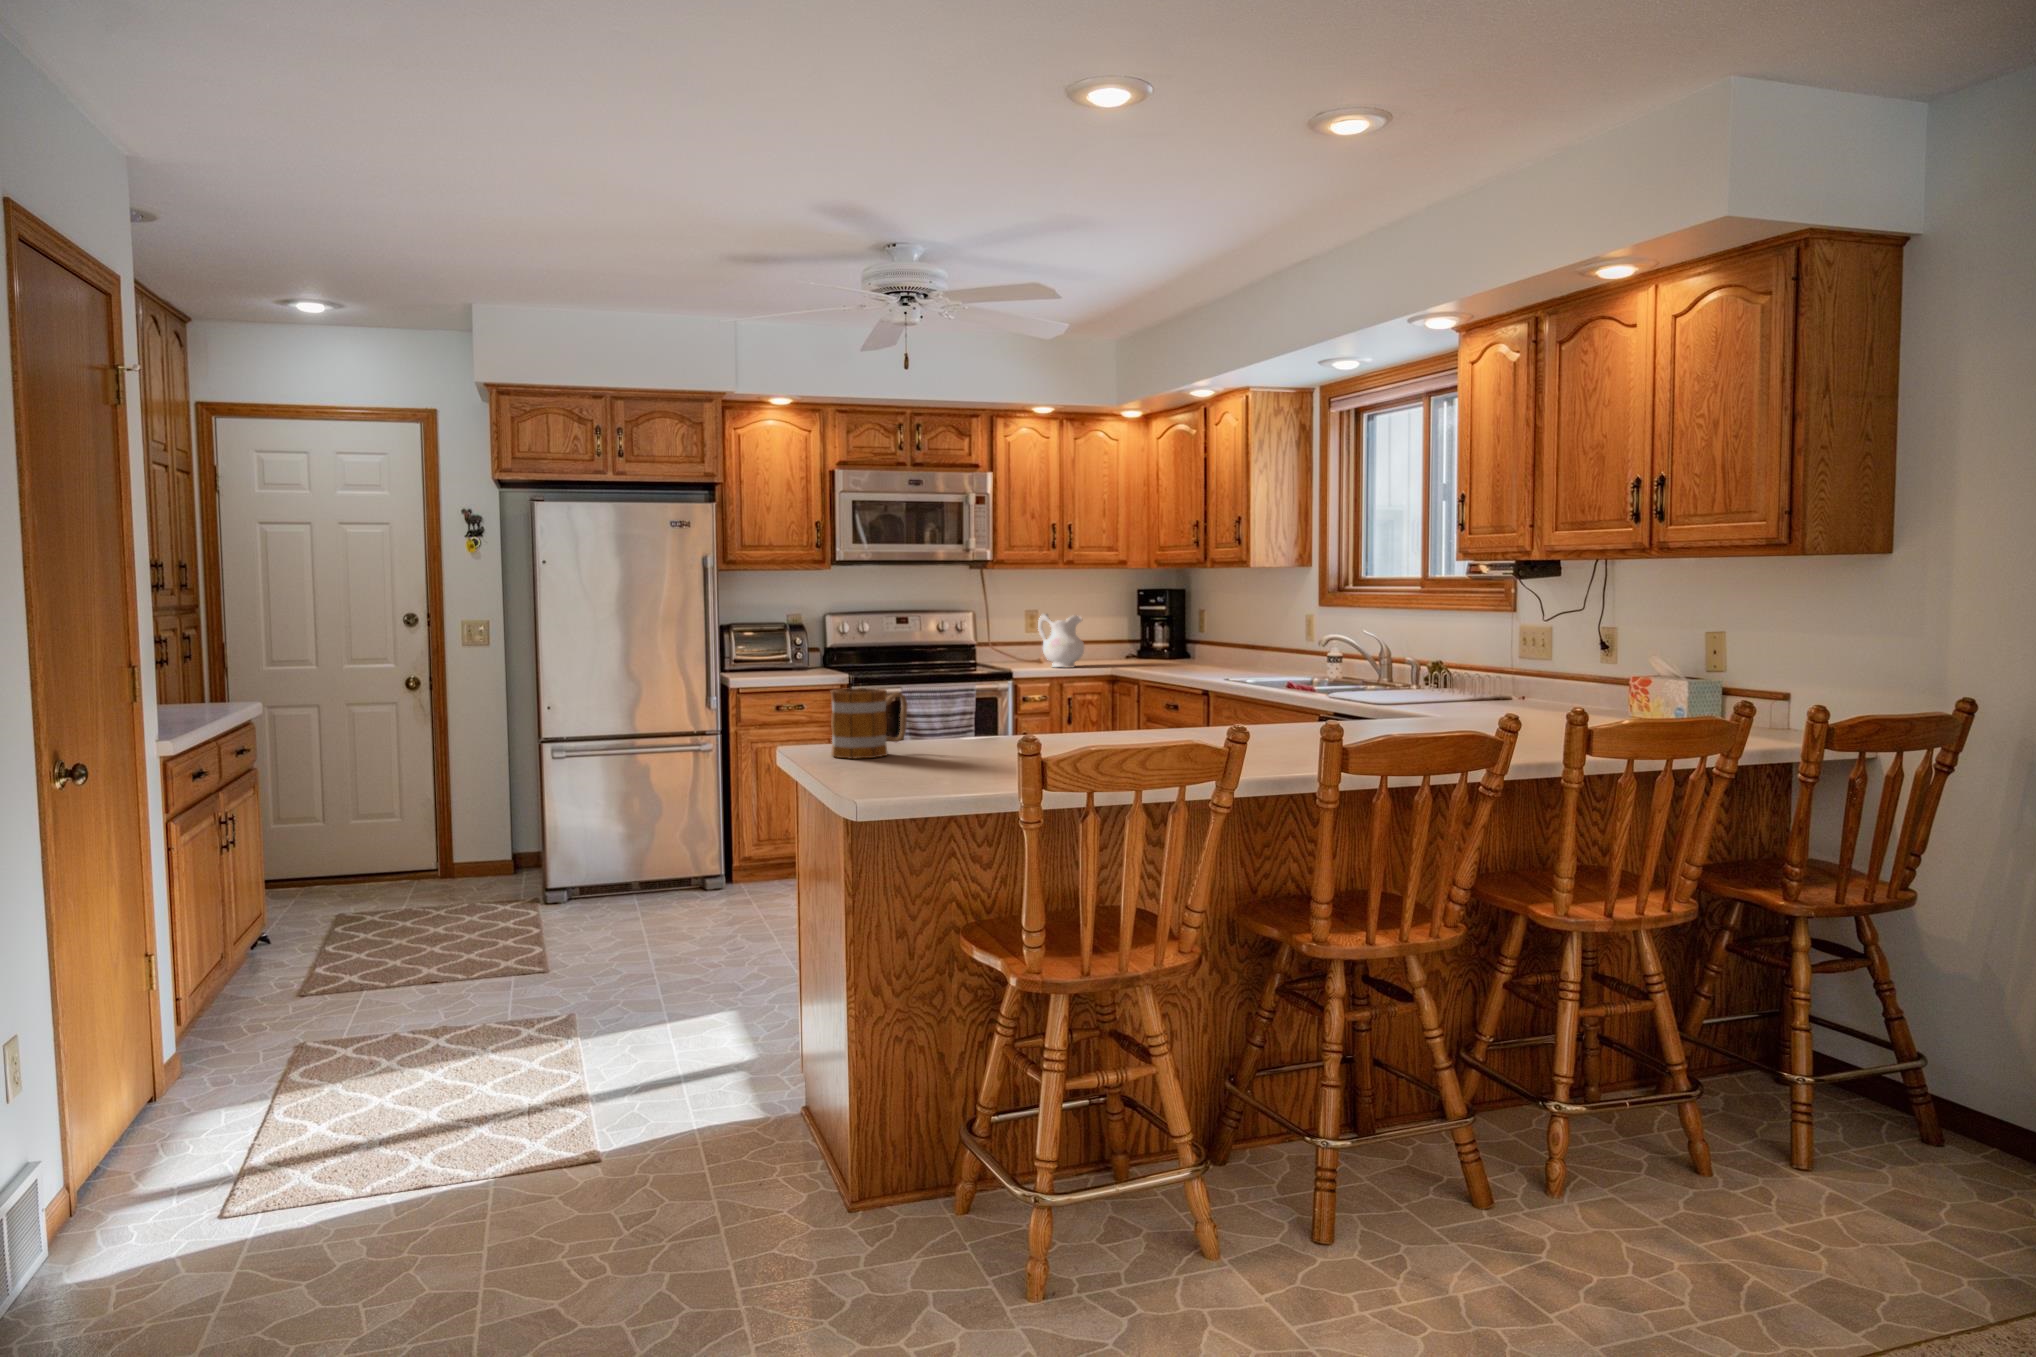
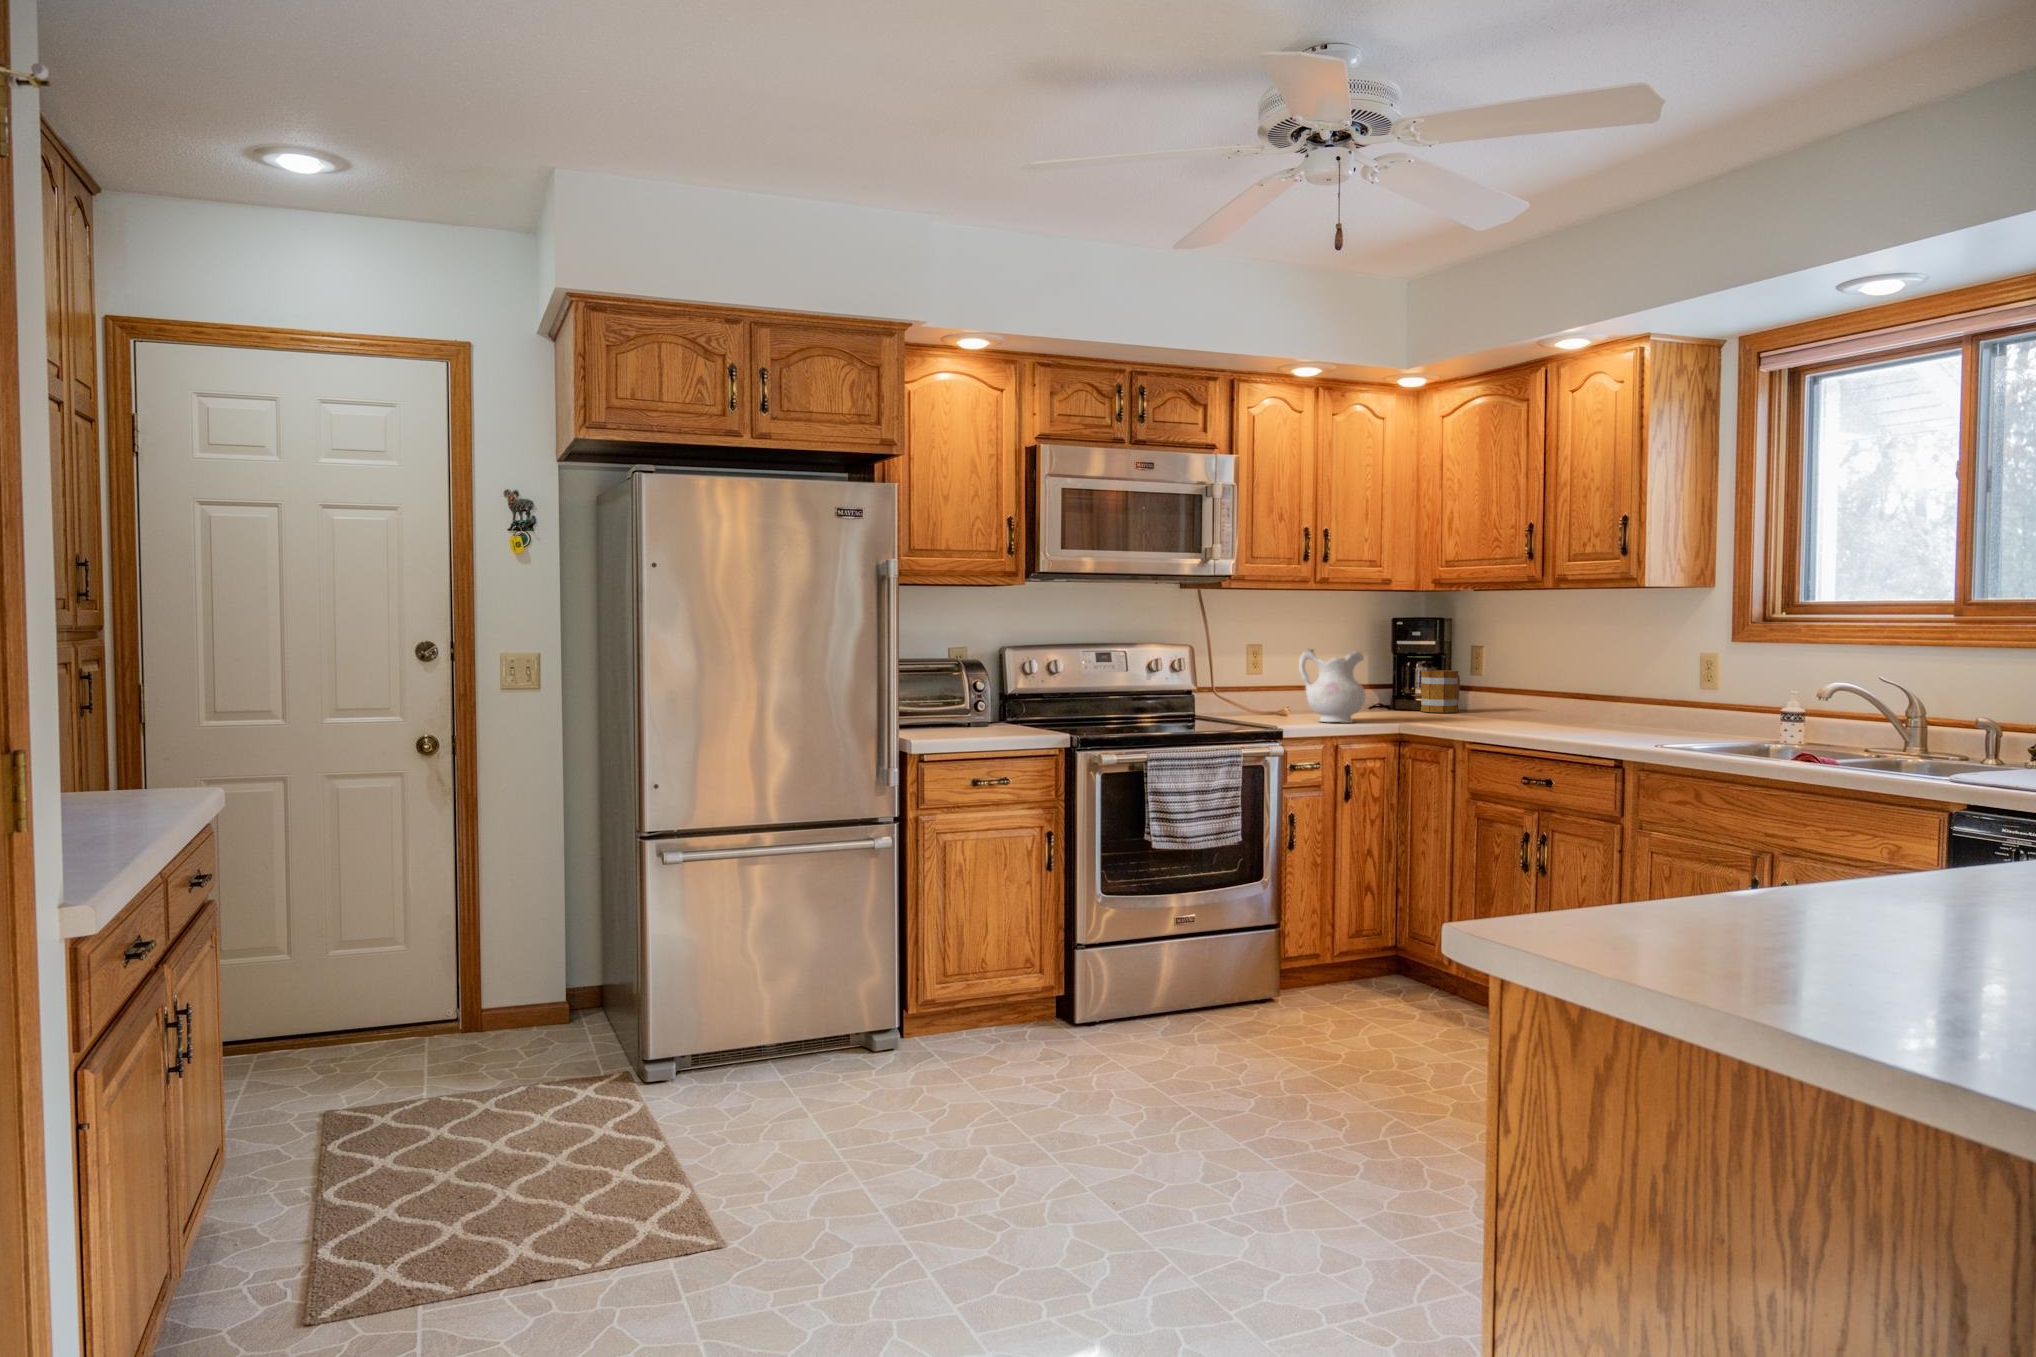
mug: present [830,688,908,759] -> present [1421,670,1460,713]

